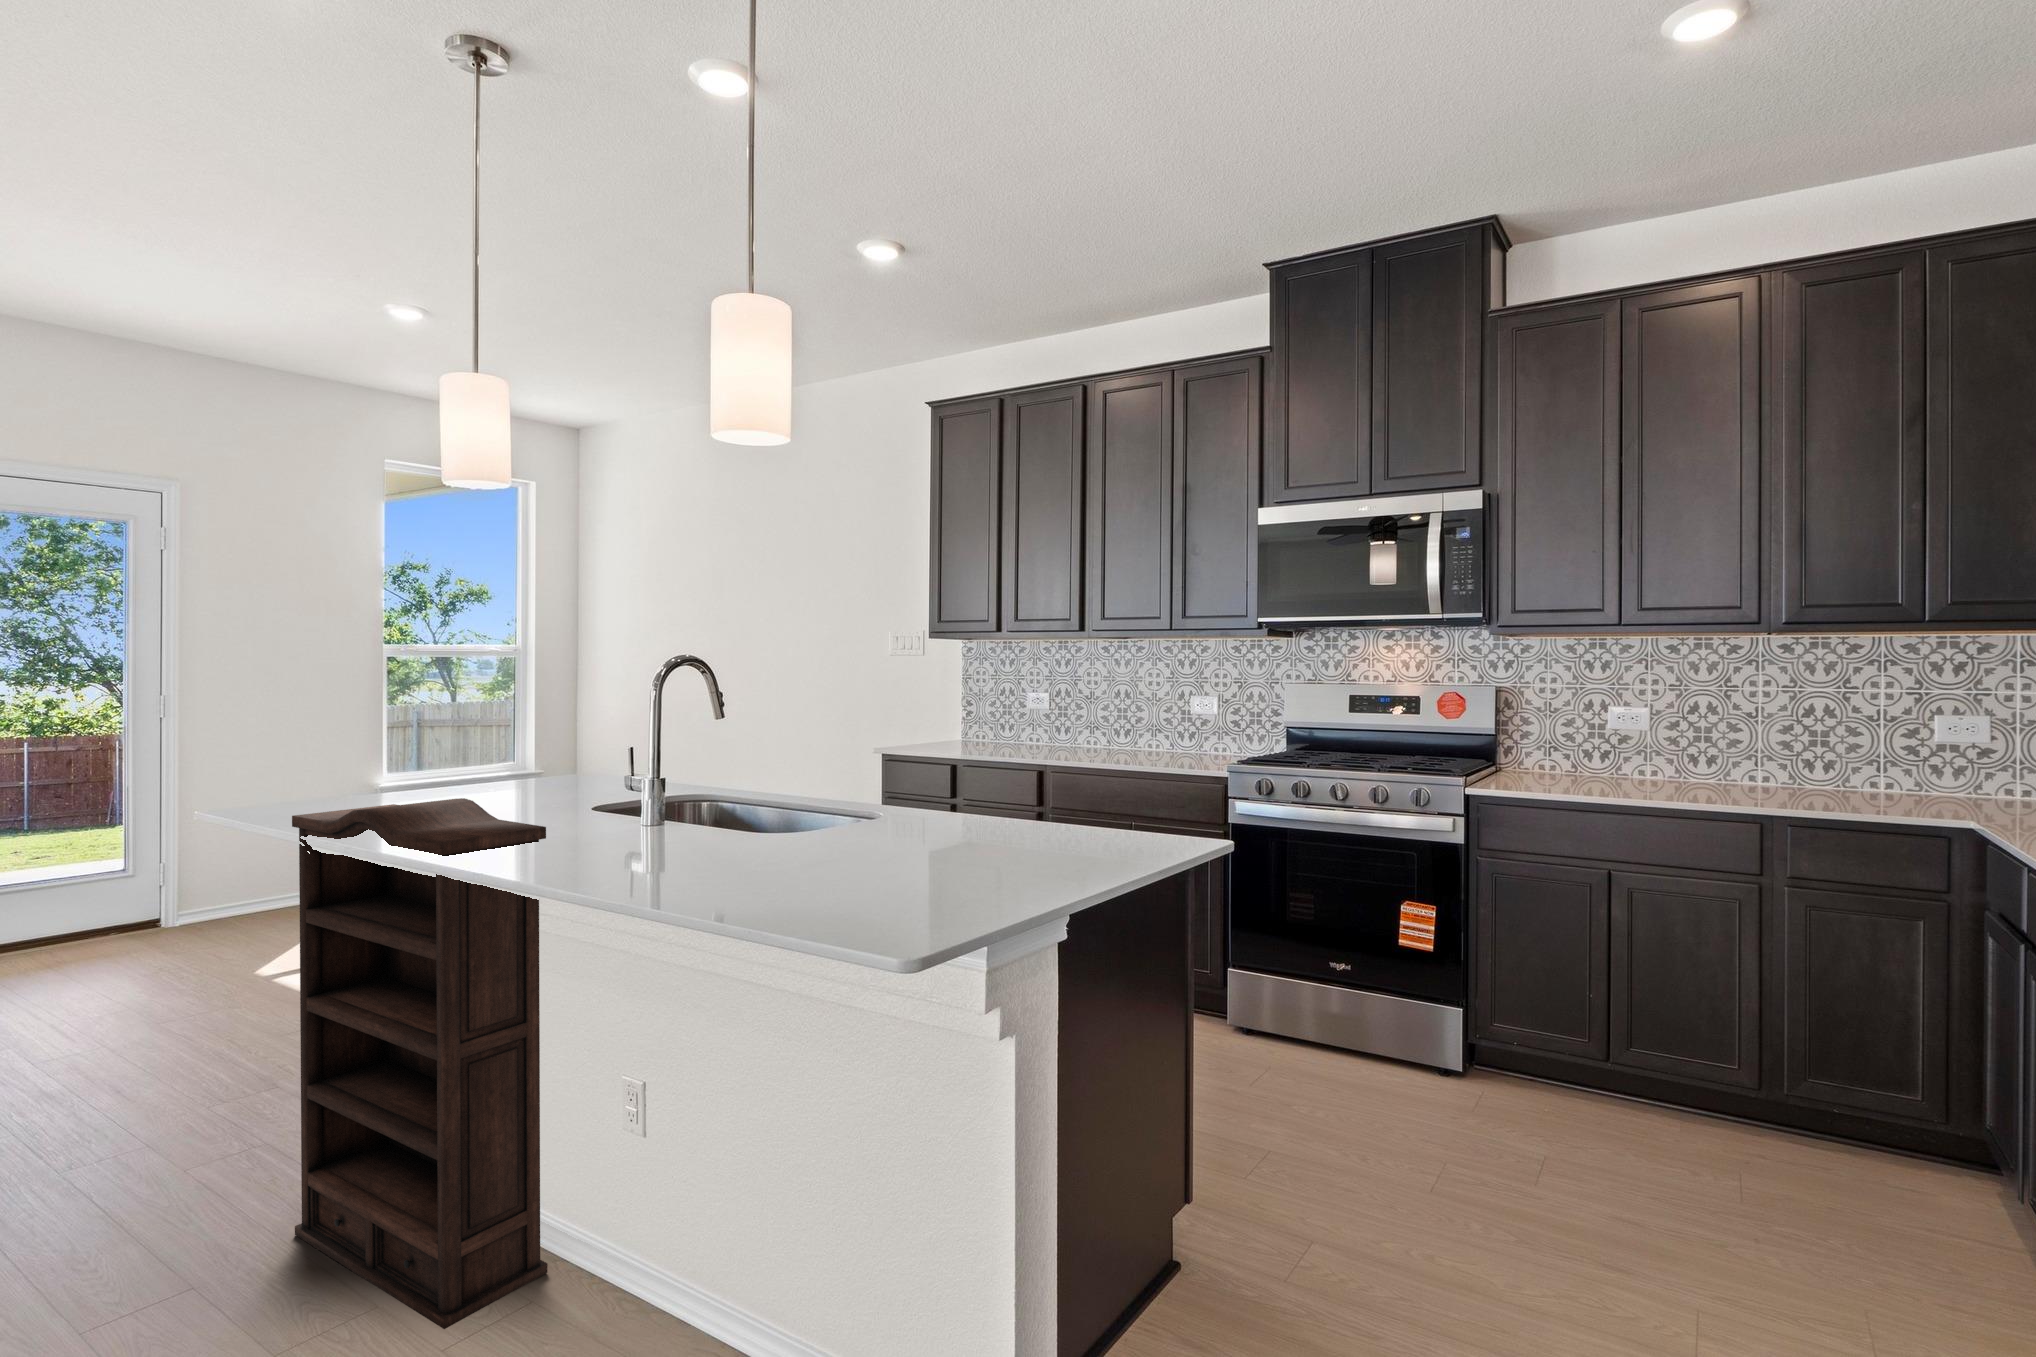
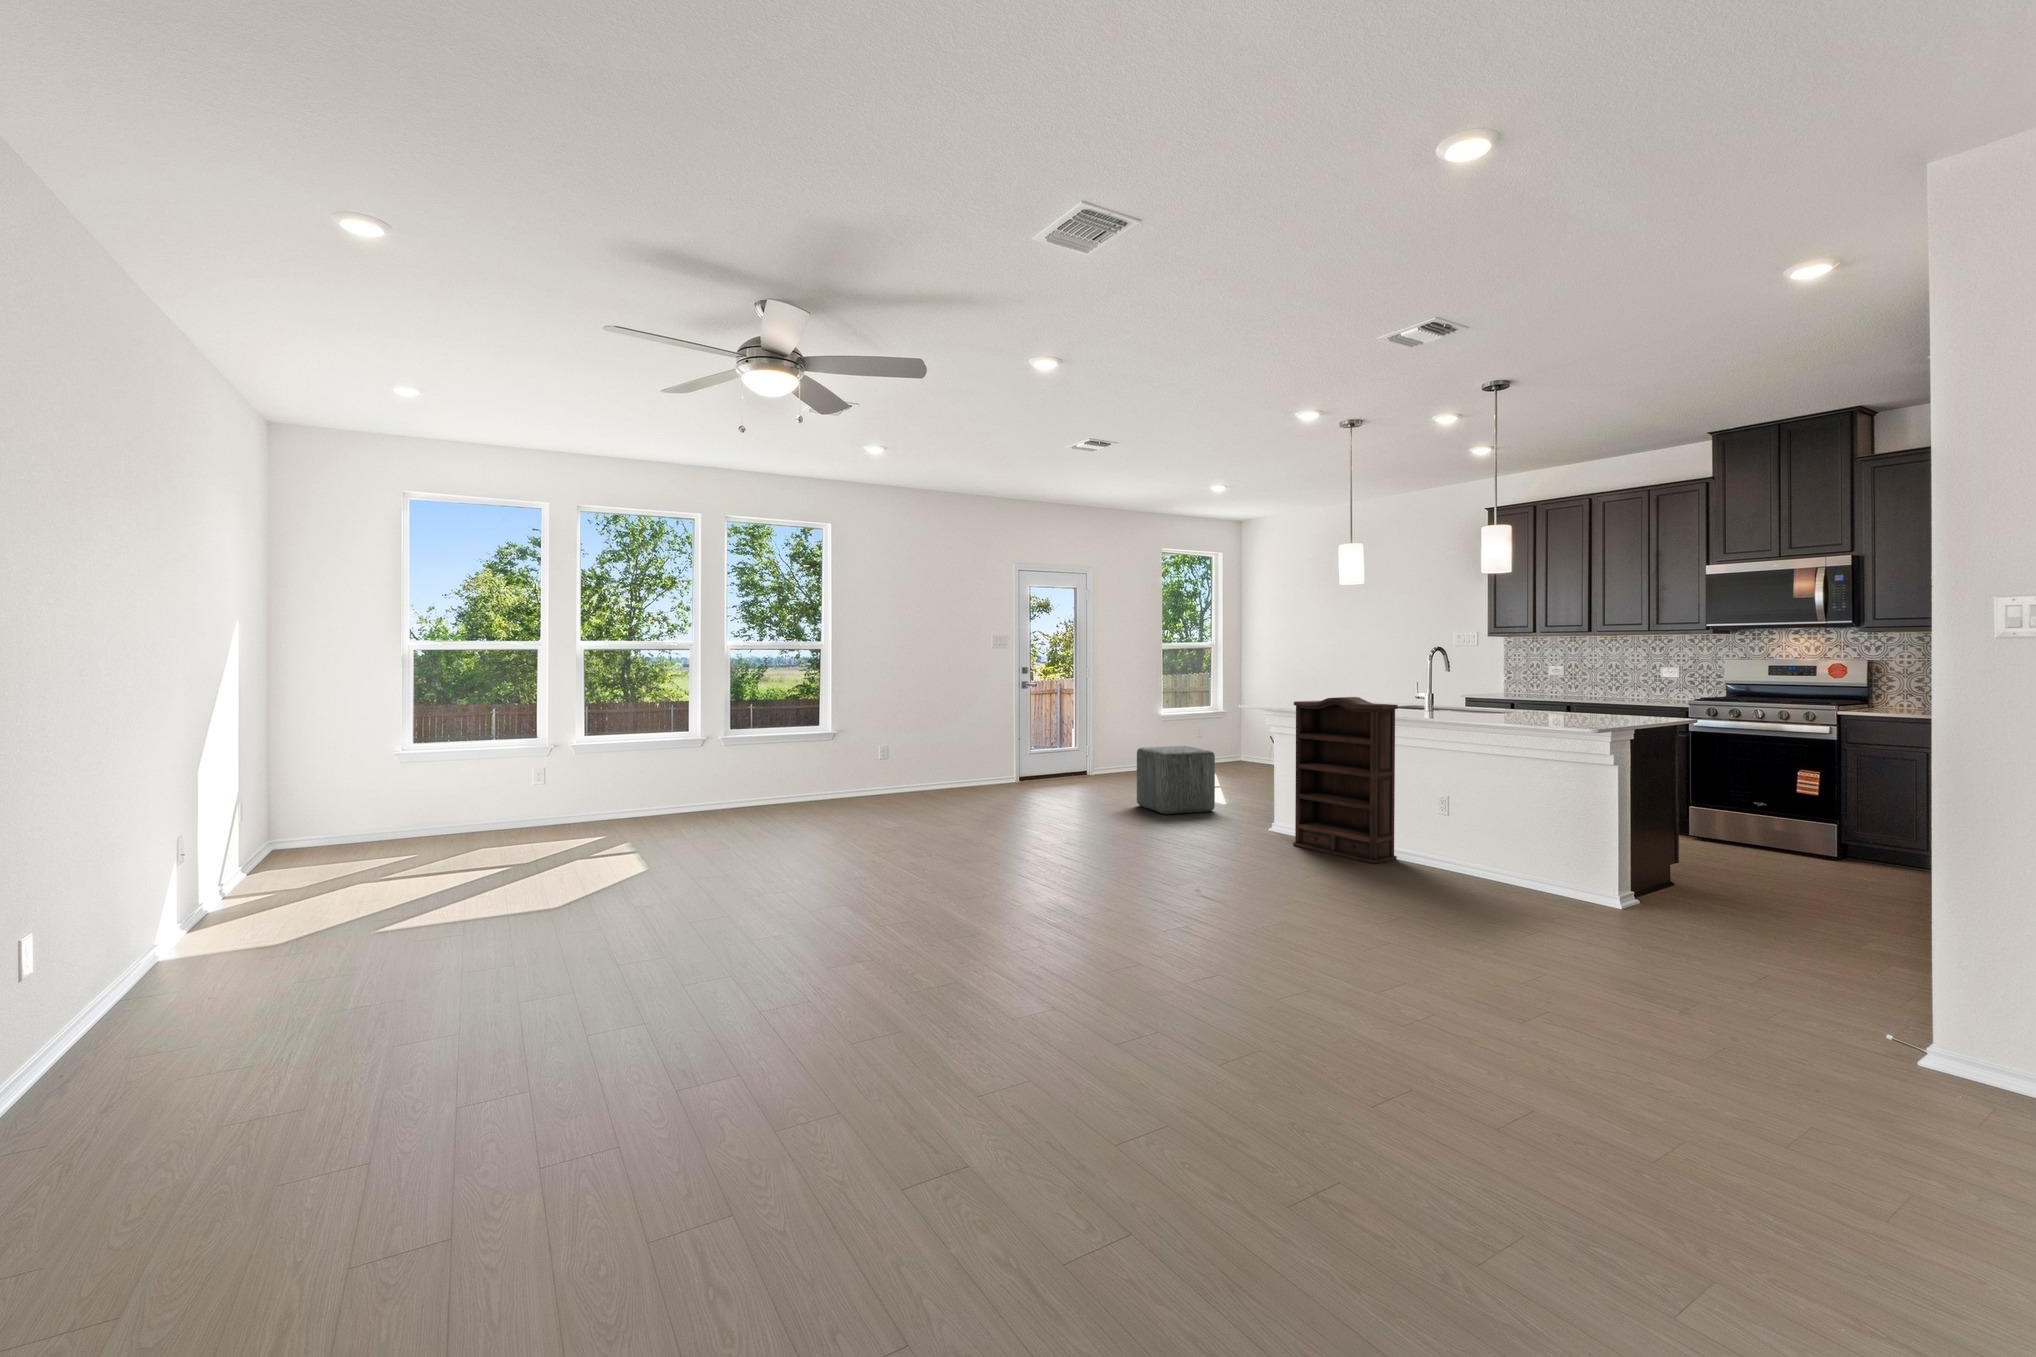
ottoman: none [75,888,284,1095] -> present [1137,746,1215,814]

